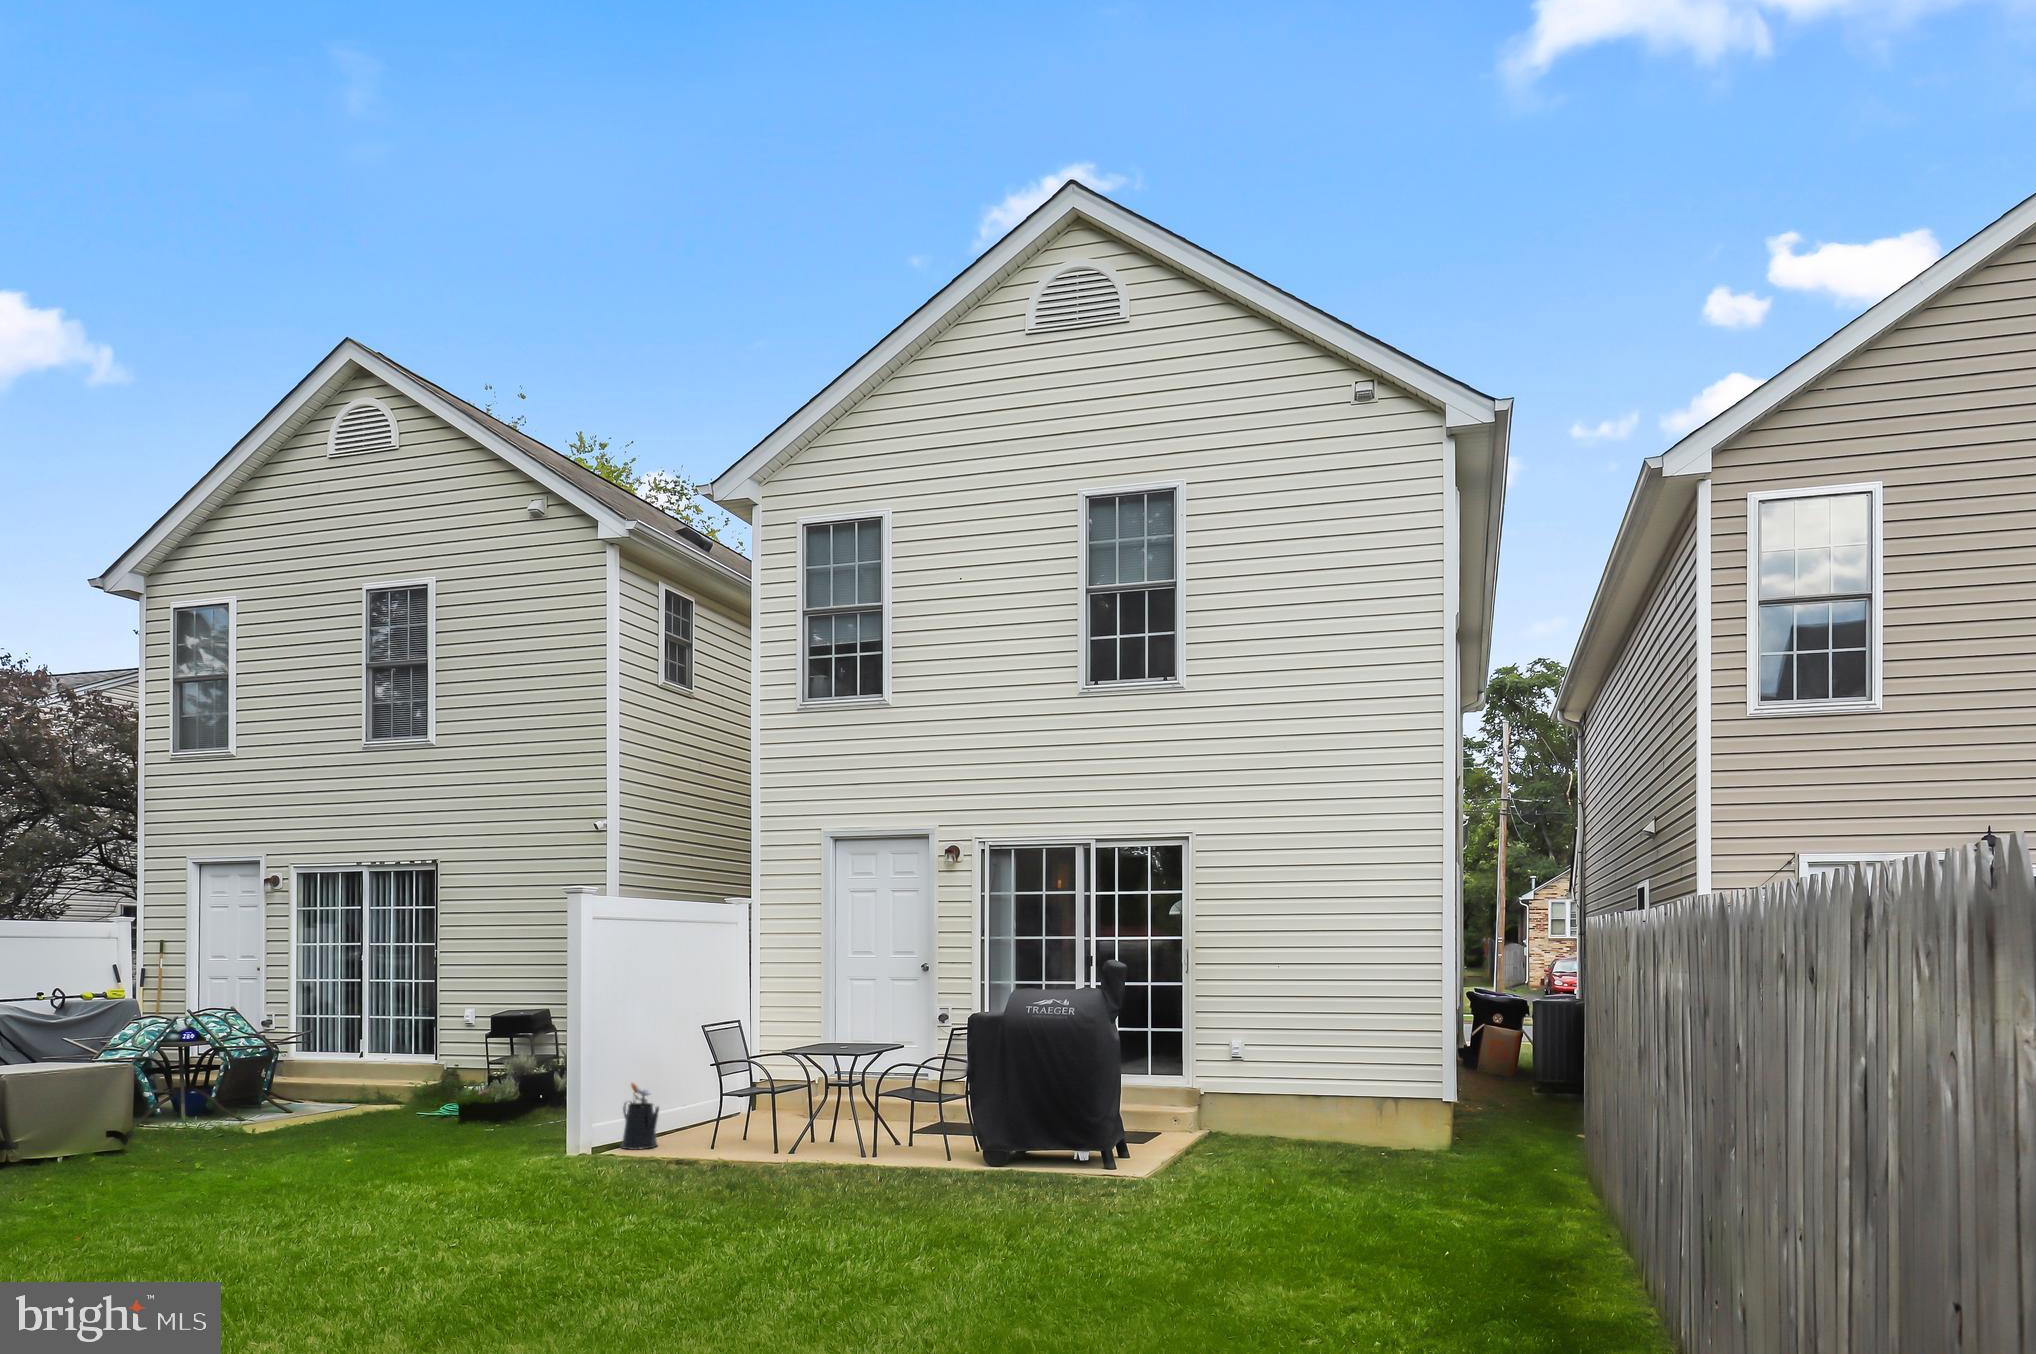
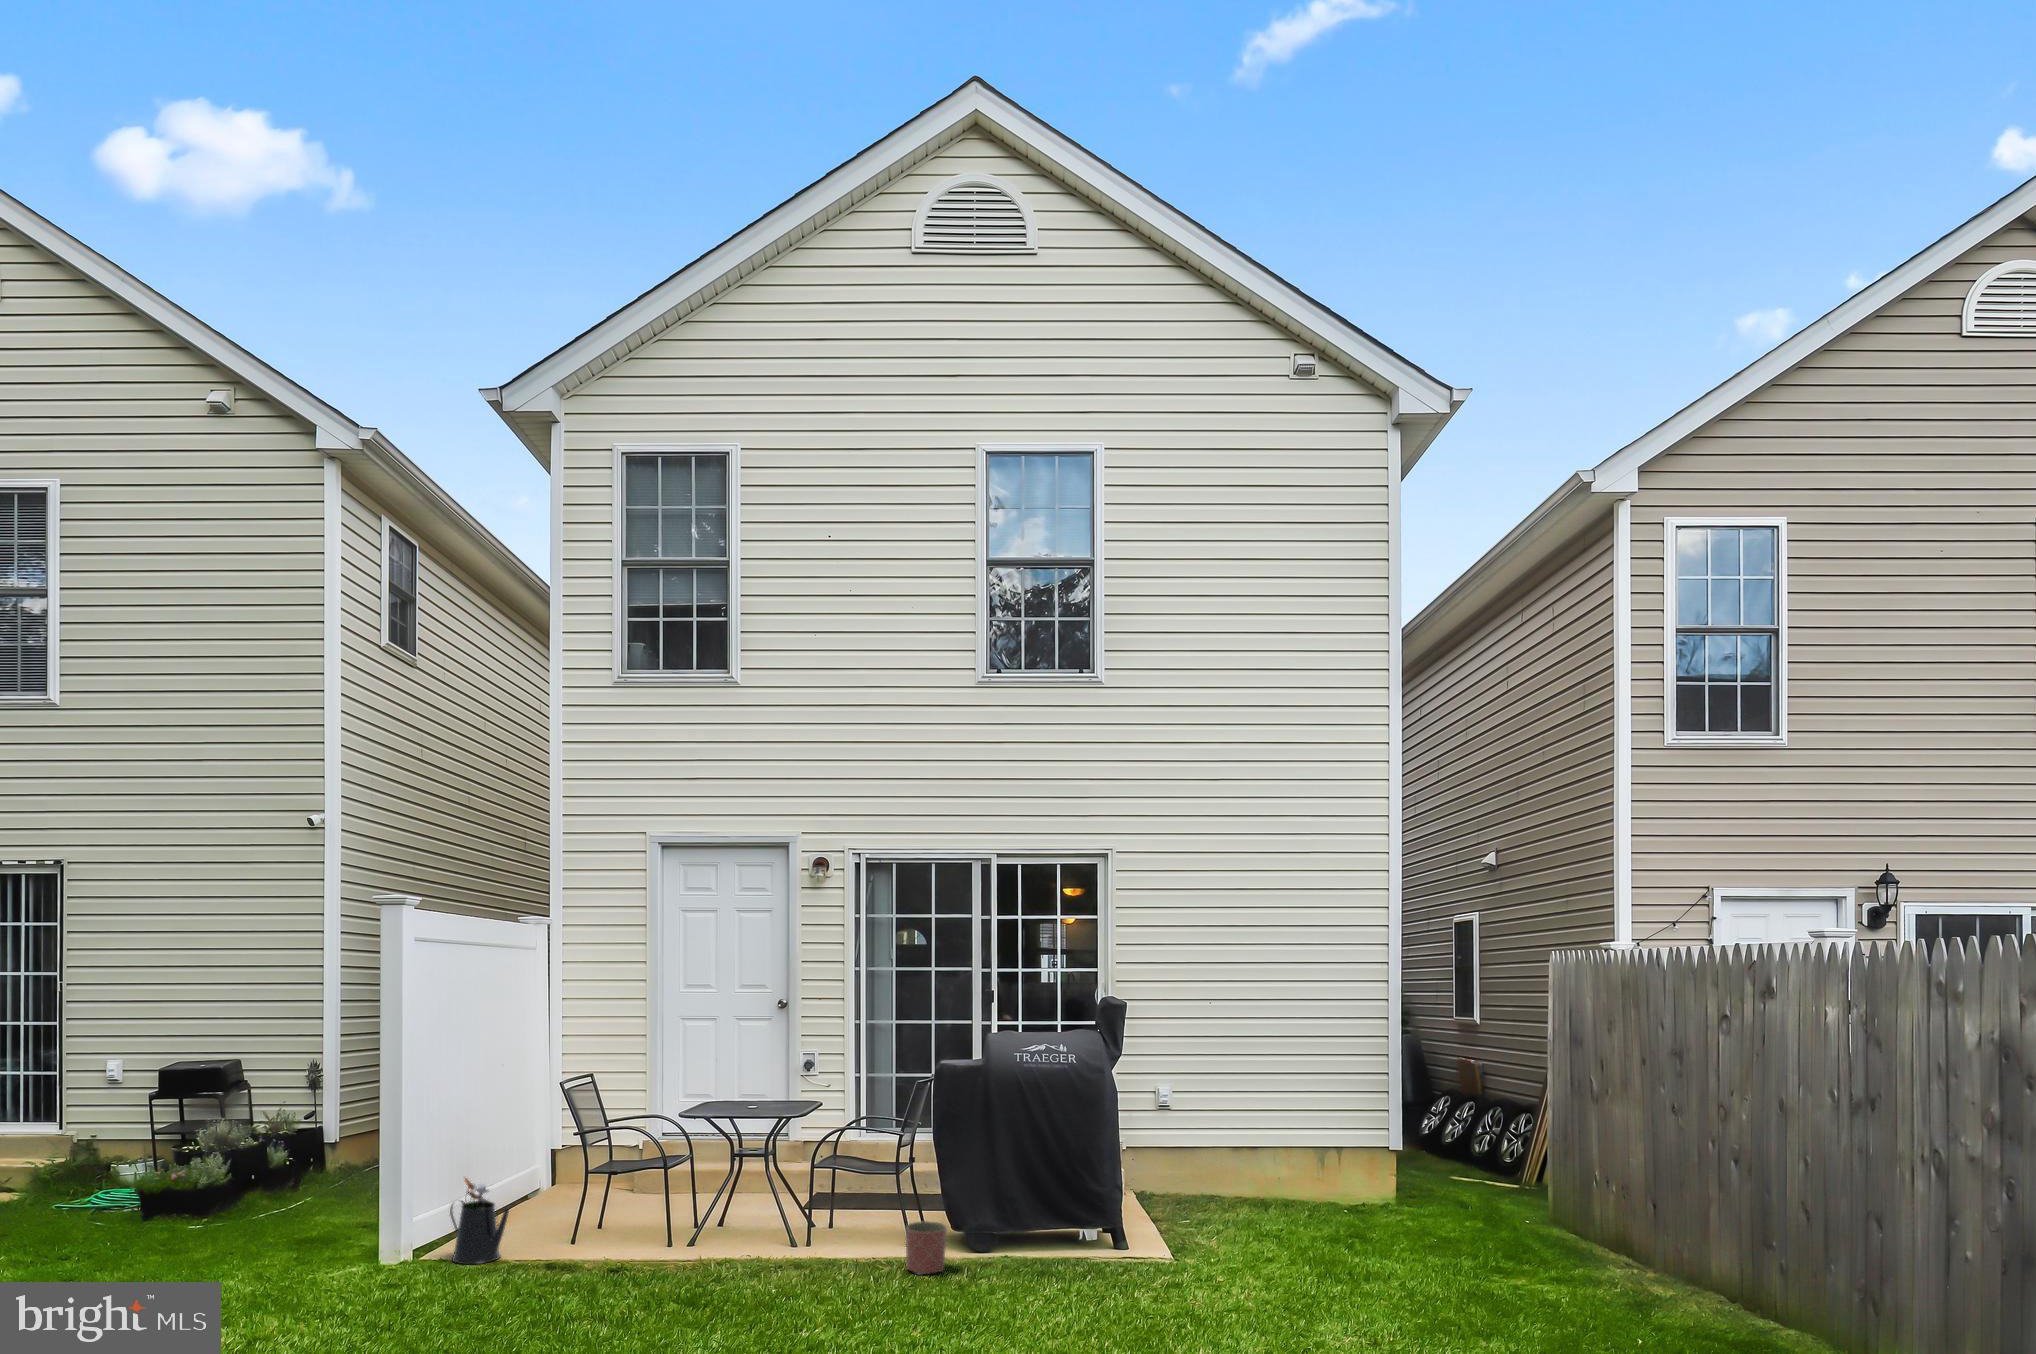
planter: none [942,1131,976,1172] -> present [906,1221,947,1275]

